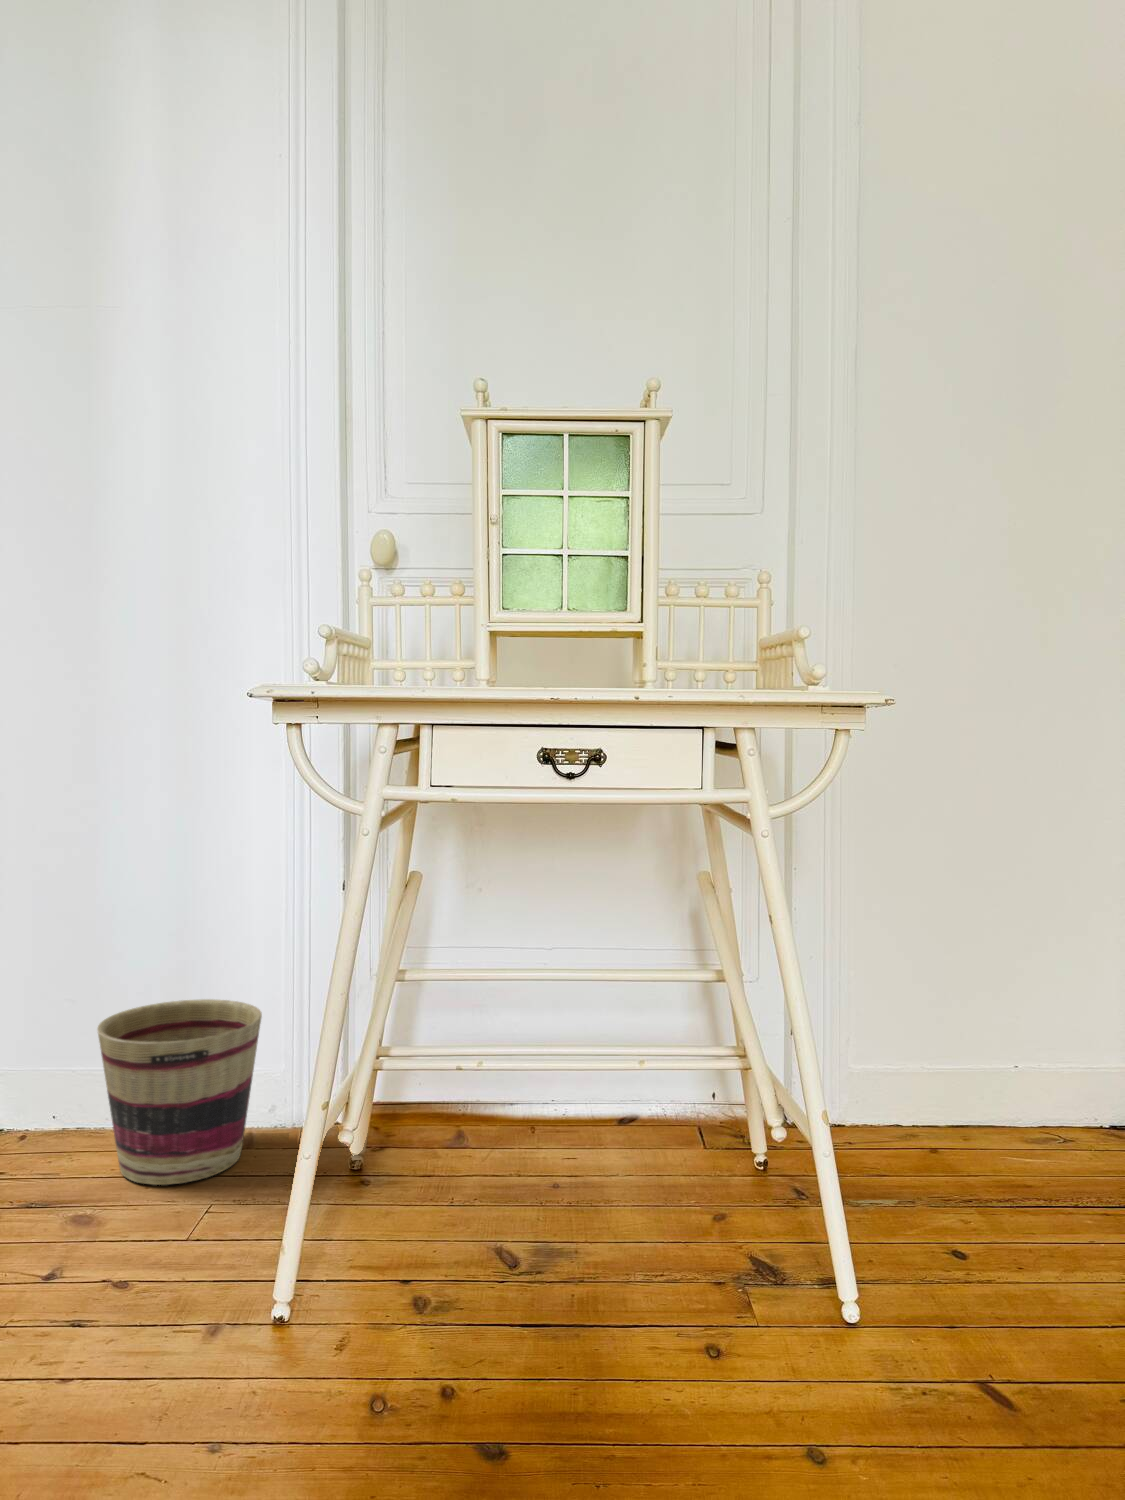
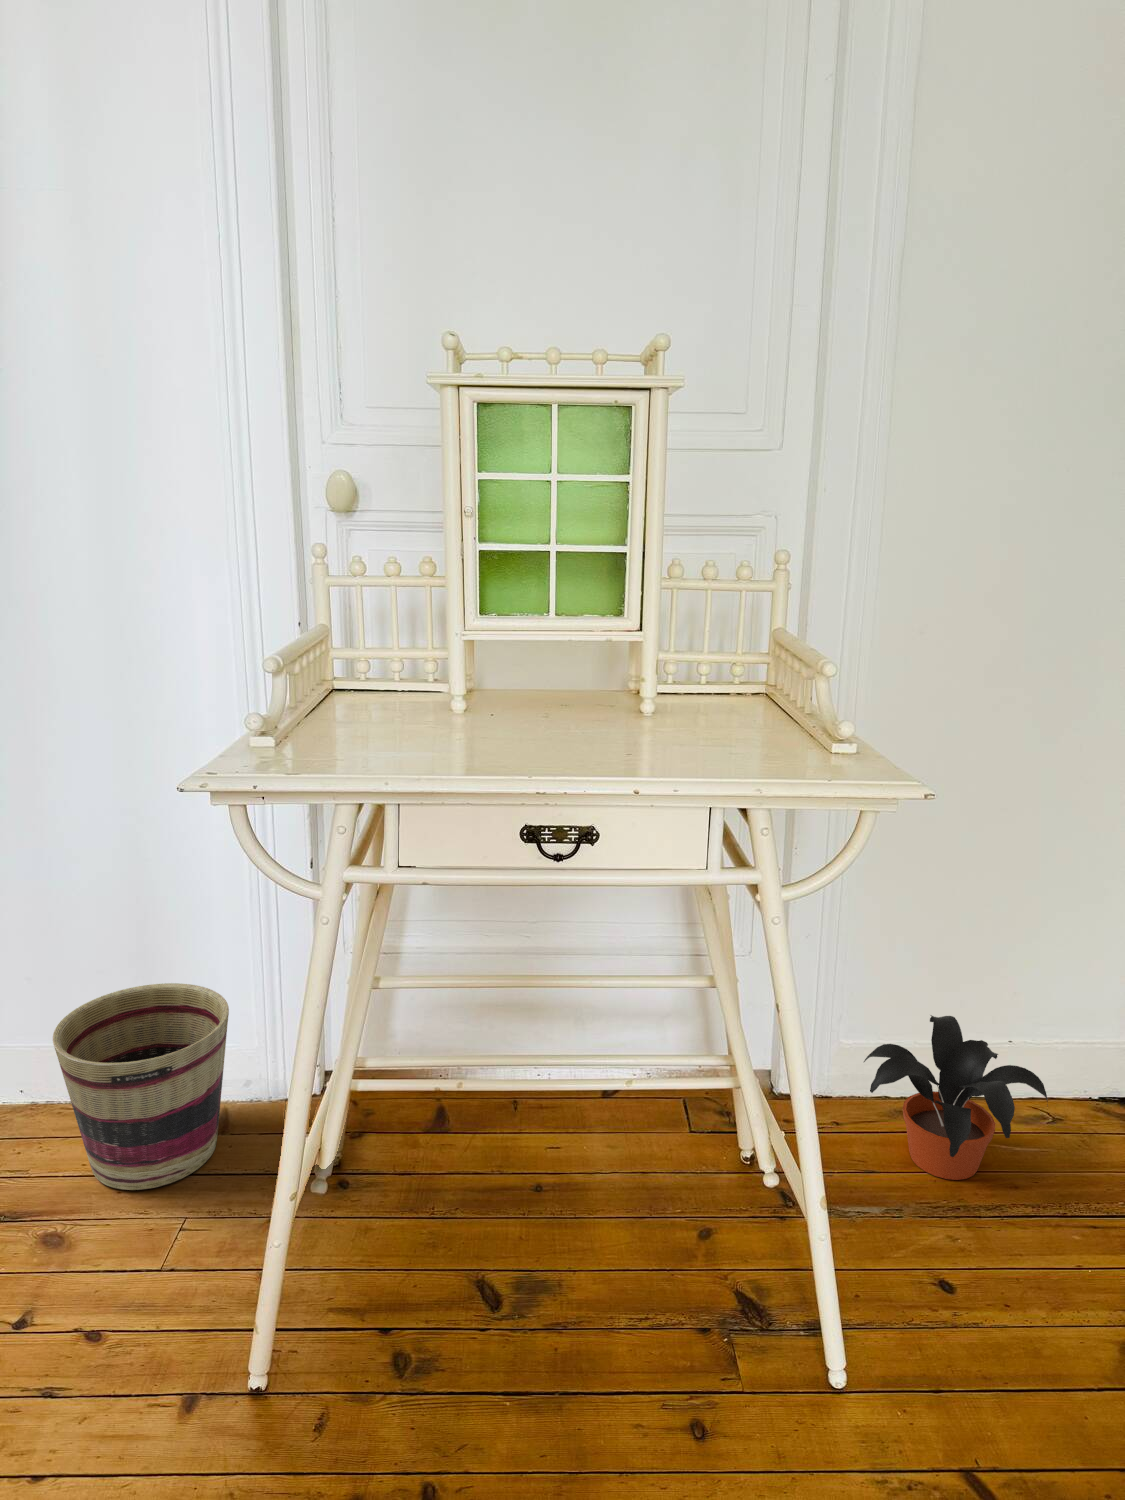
potted plant: none [871,1027,1051,1181] -> present [864,1015,1047,1180]

